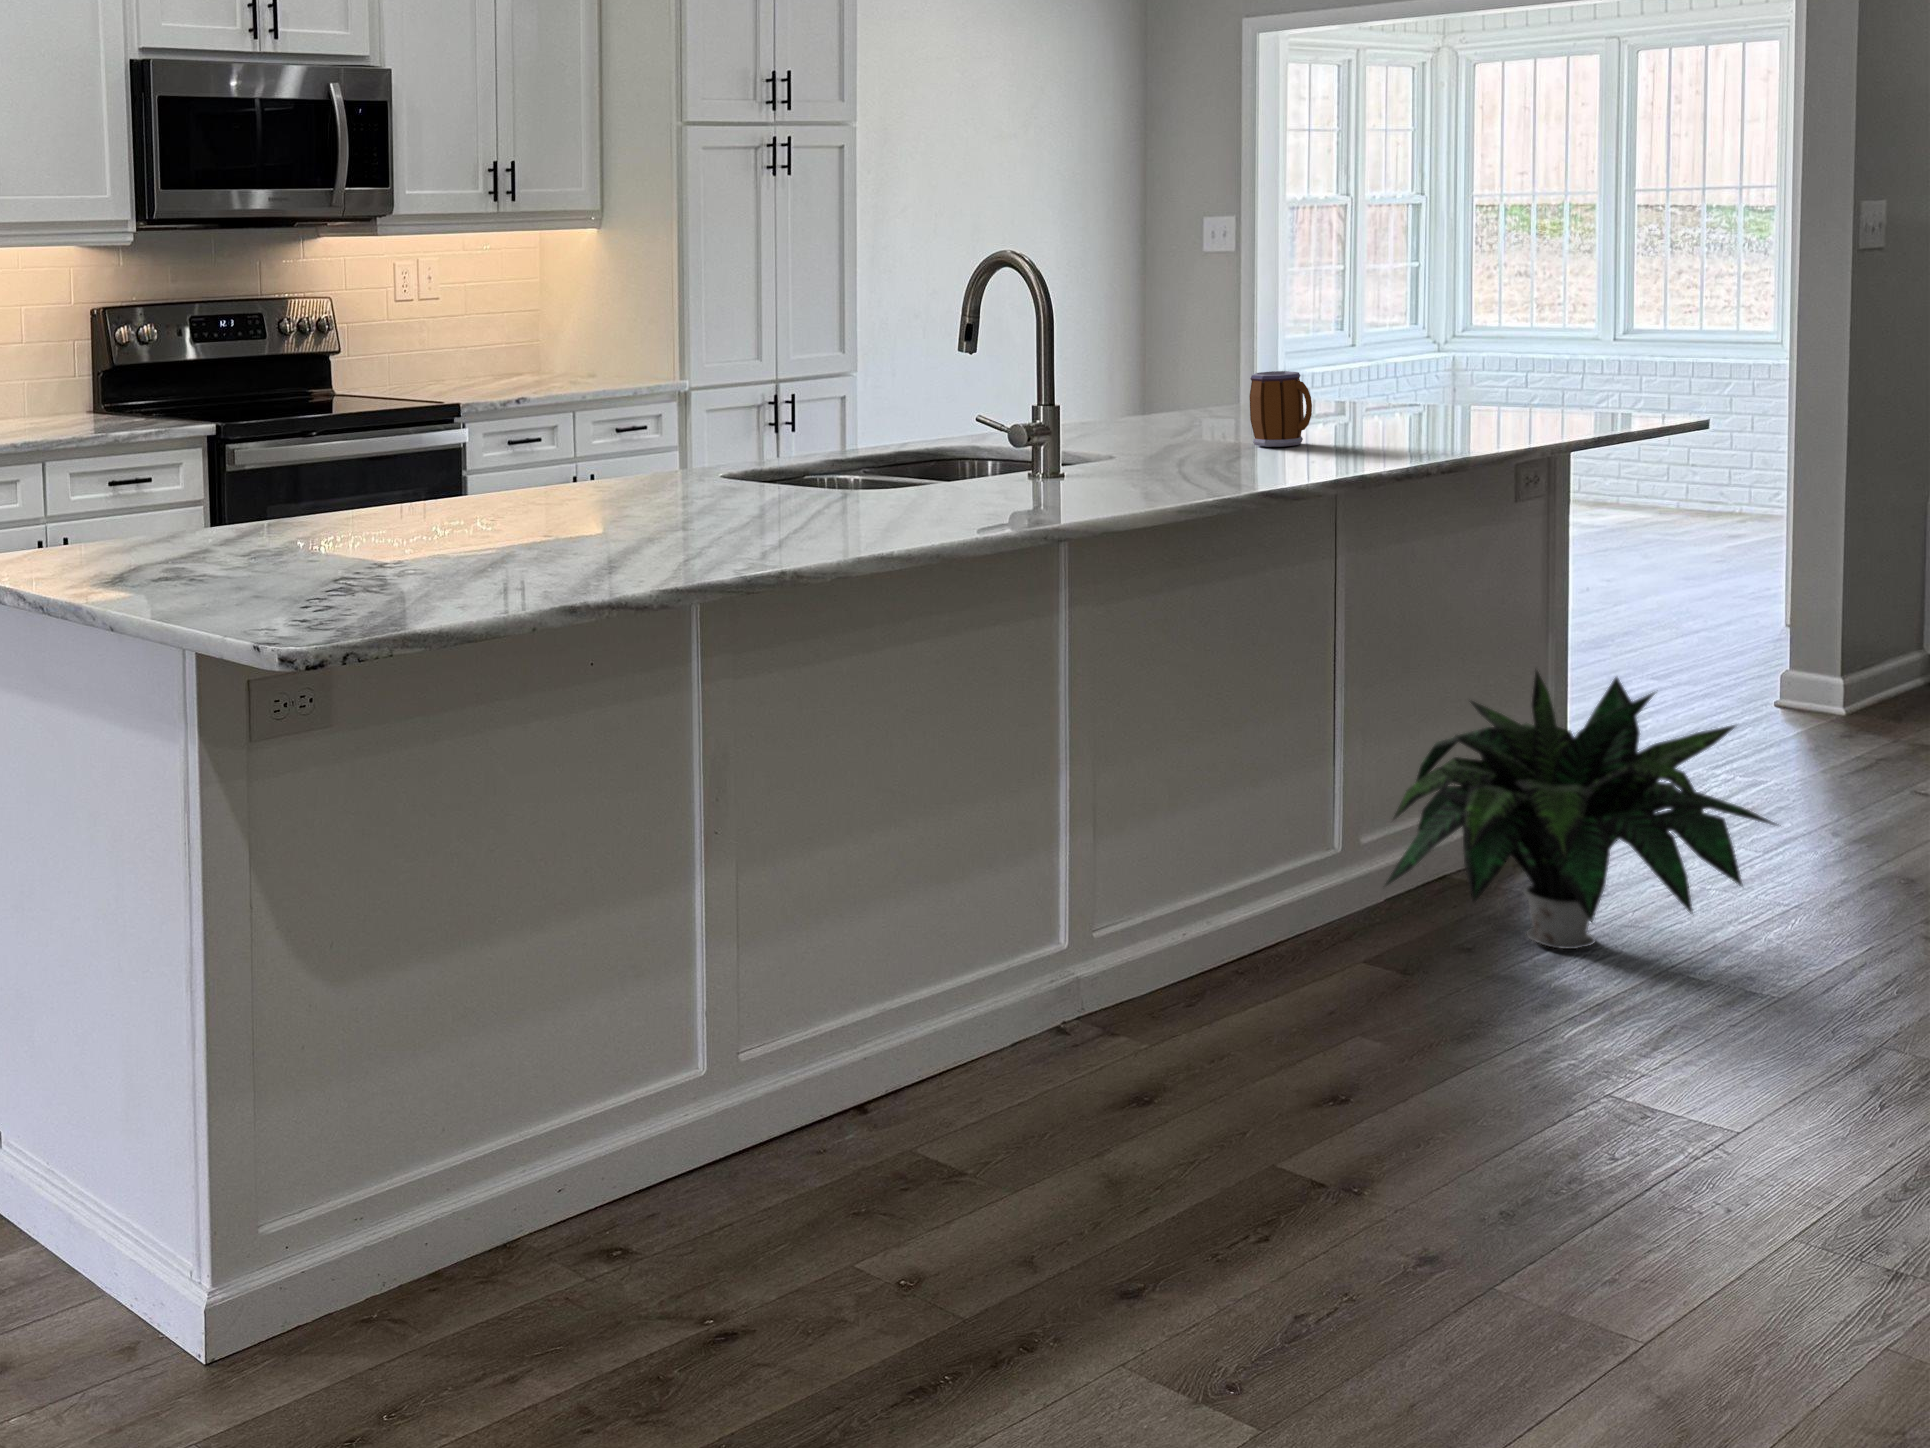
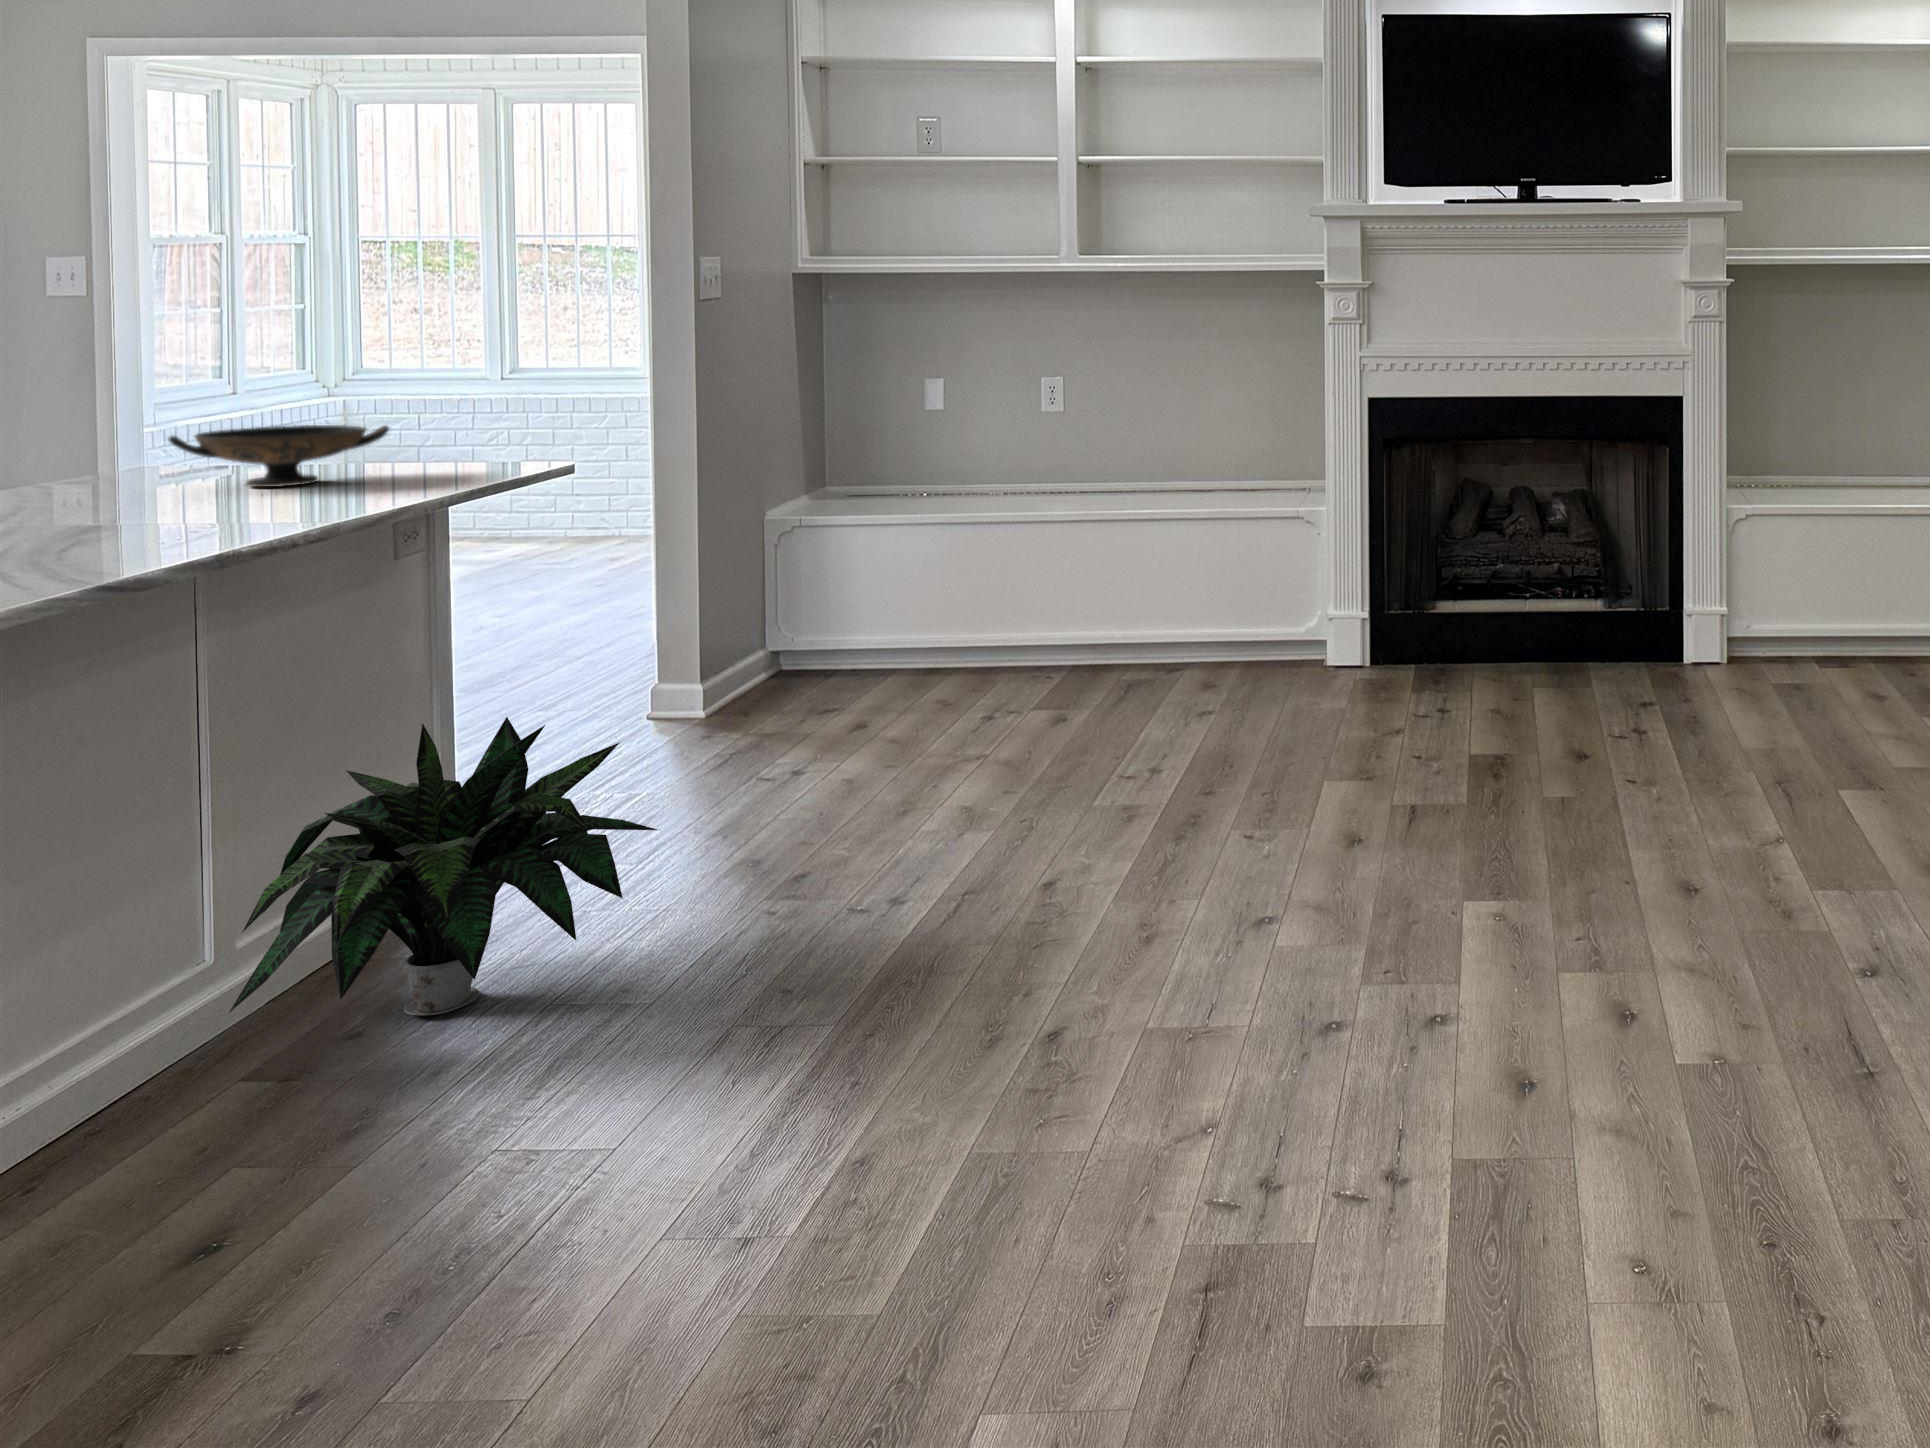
decorative bowl: none [1314,367,1496,426] -> present [168,425,389,487]
mug: present [1250,371,1312,447] -> none [71,428,159,516]

